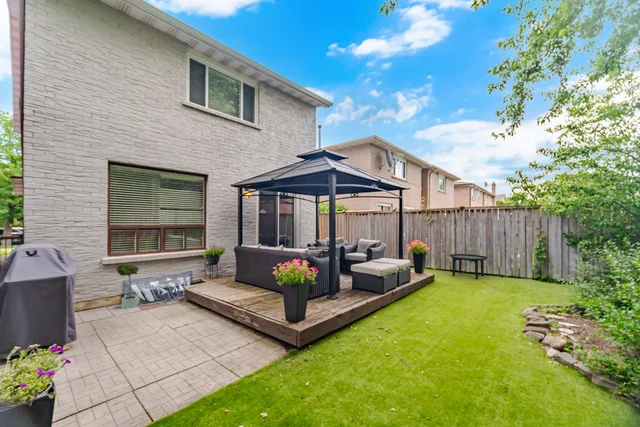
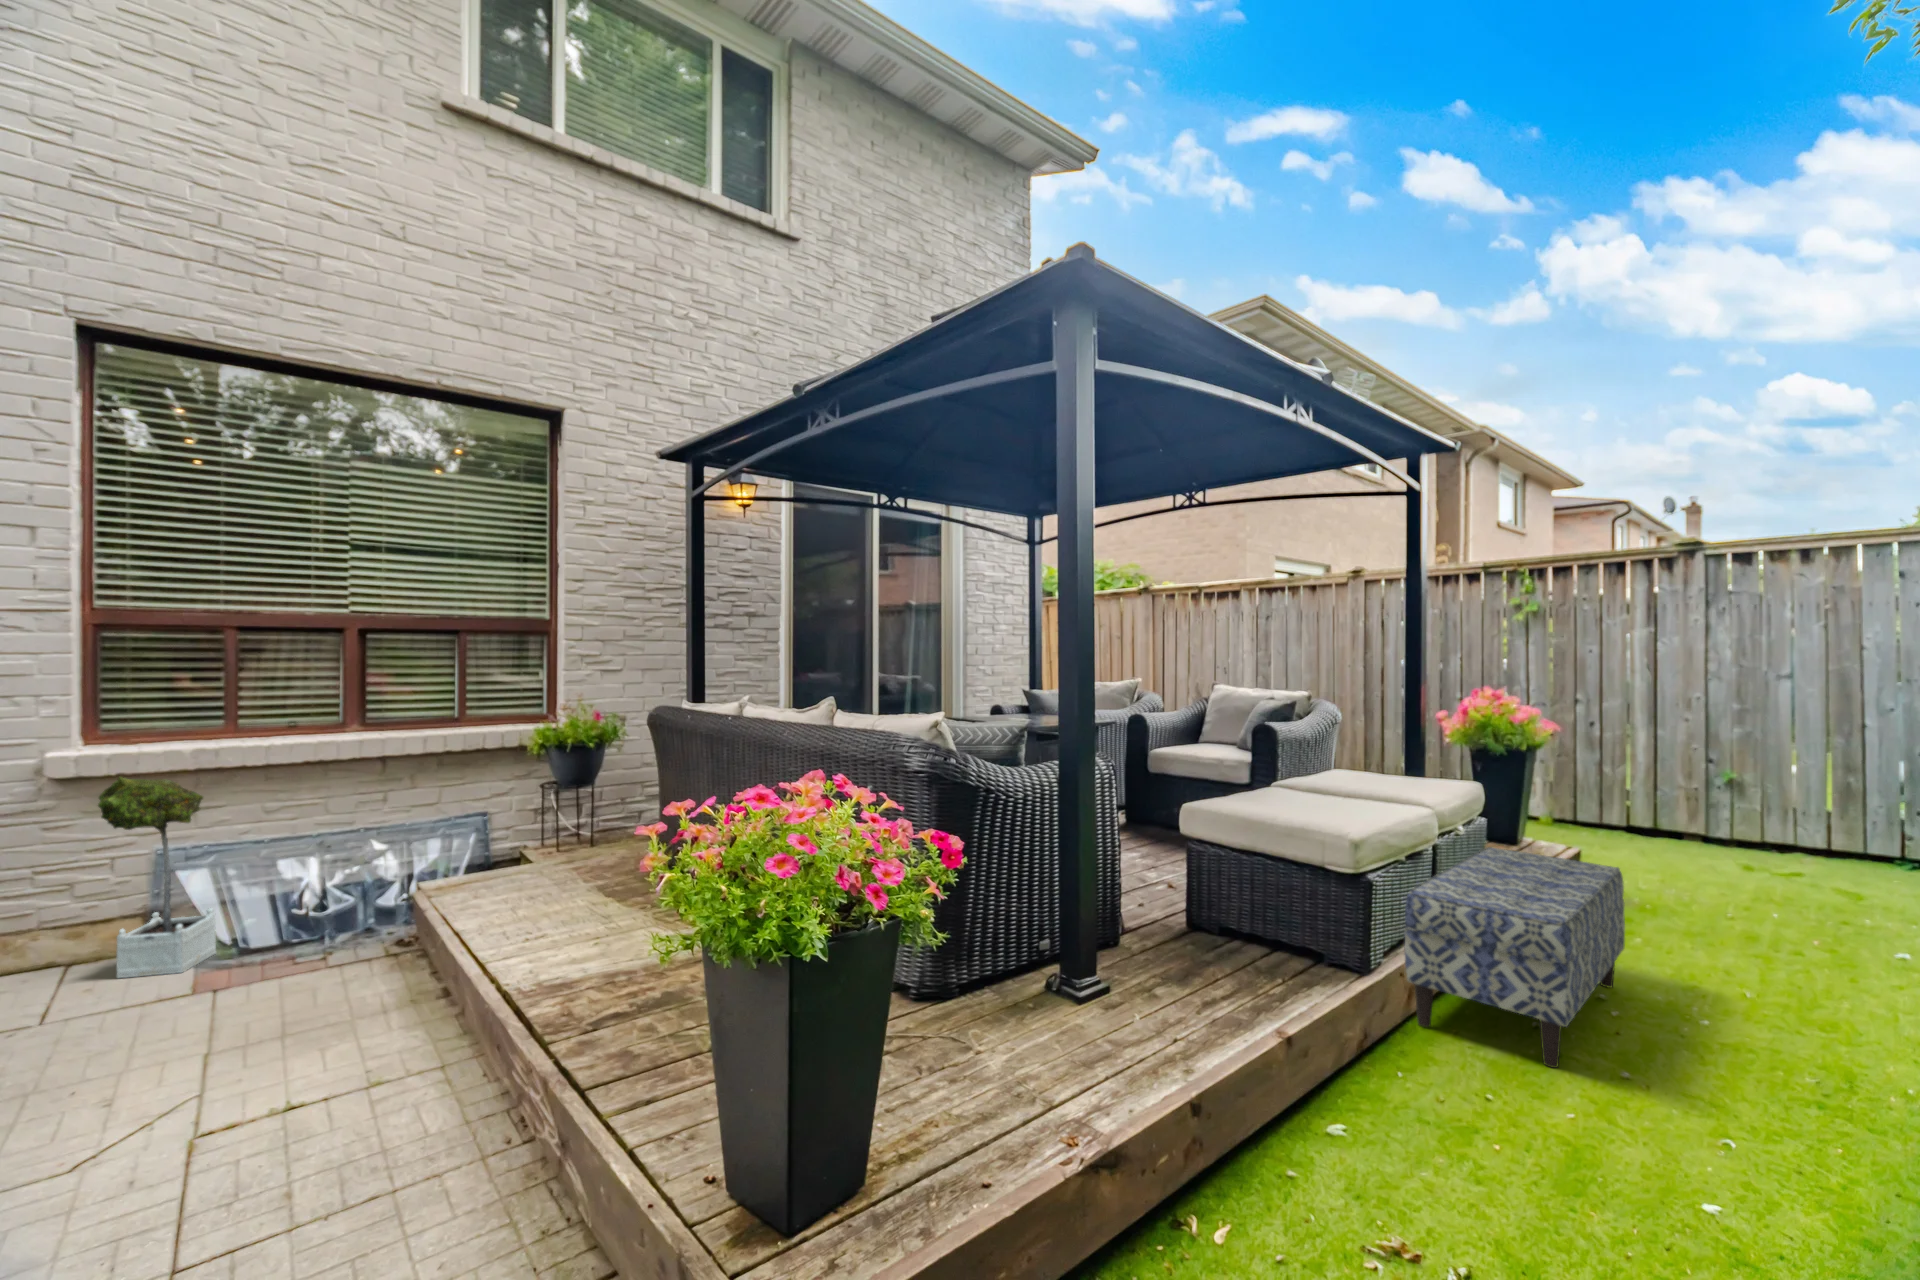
round table: present [449,254,488,279] -> none [1633,758,1855,882]
bench: none [391,272,432,308] -> present [1404,847,1625,1068]

